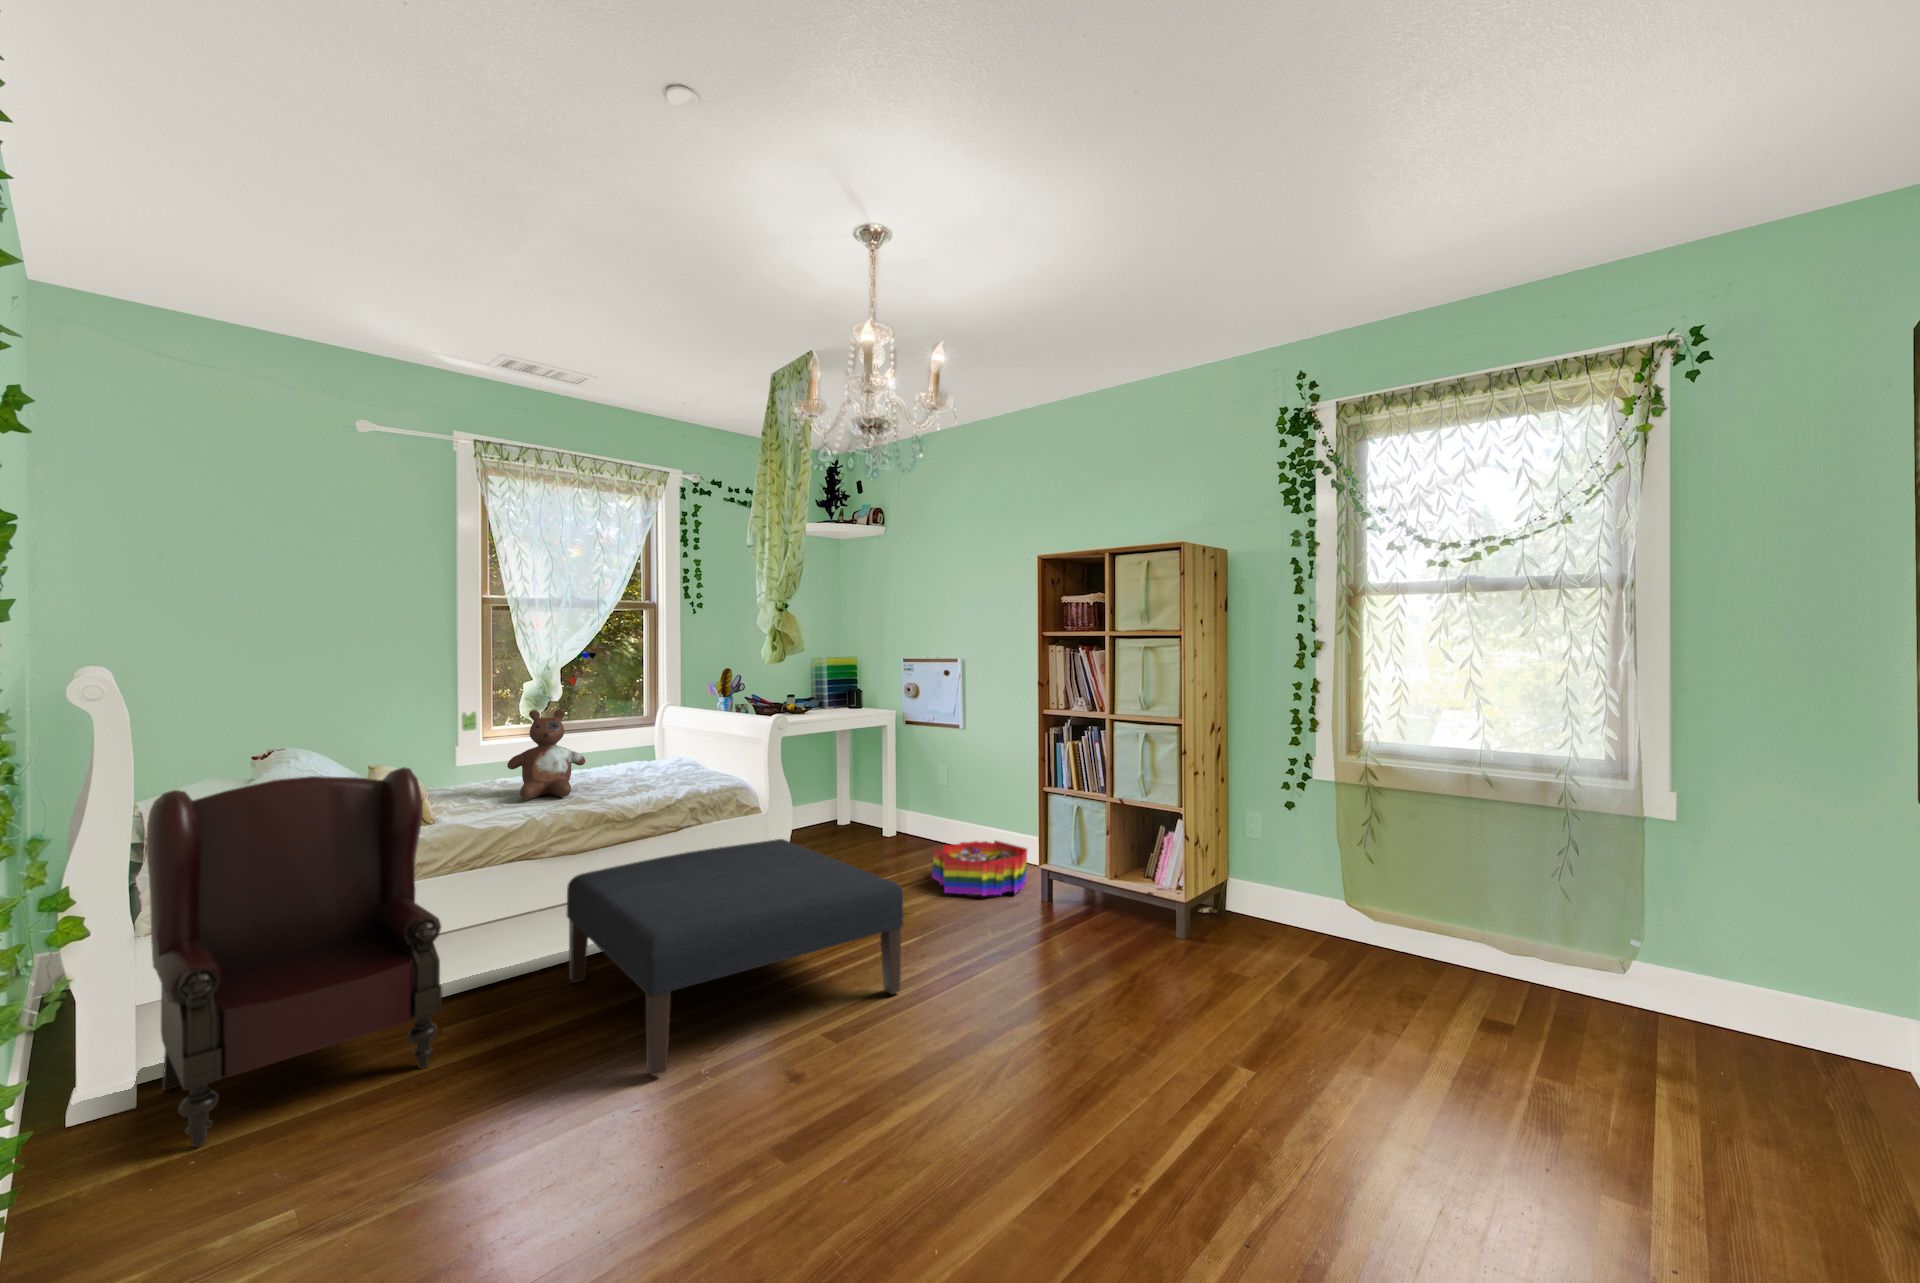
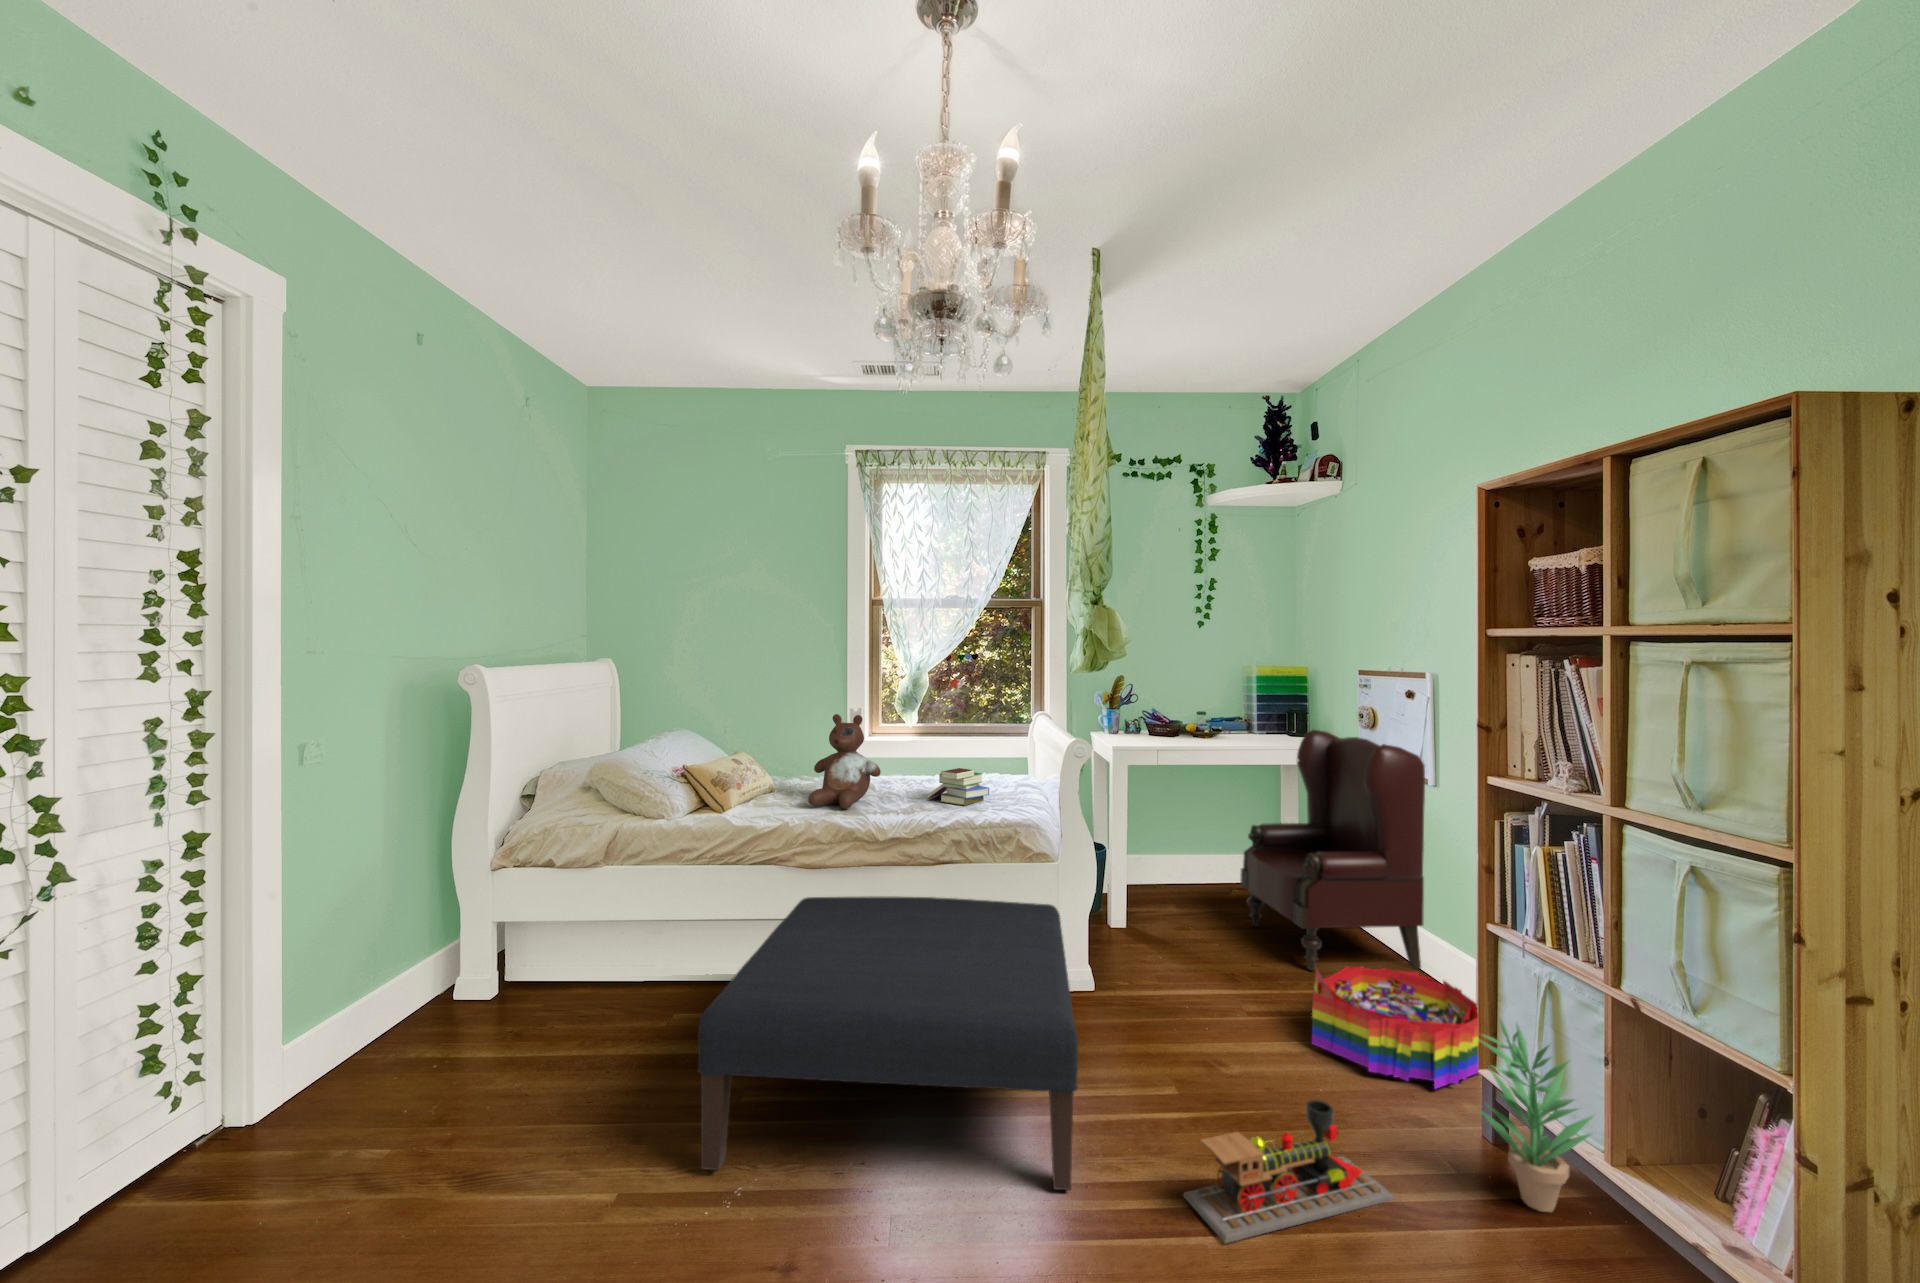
book: none [626,749,684,781] -> present [927,768,989,806]
armchair: present [146,768,442,1147] -> present [1240,730,1425,970]
potted plant: none [1060,833,1107,924] -> present [1480,1021,1593,1212]
toy train: none [955,899,1038,981] -> present [1183,1100,1395,1243]

